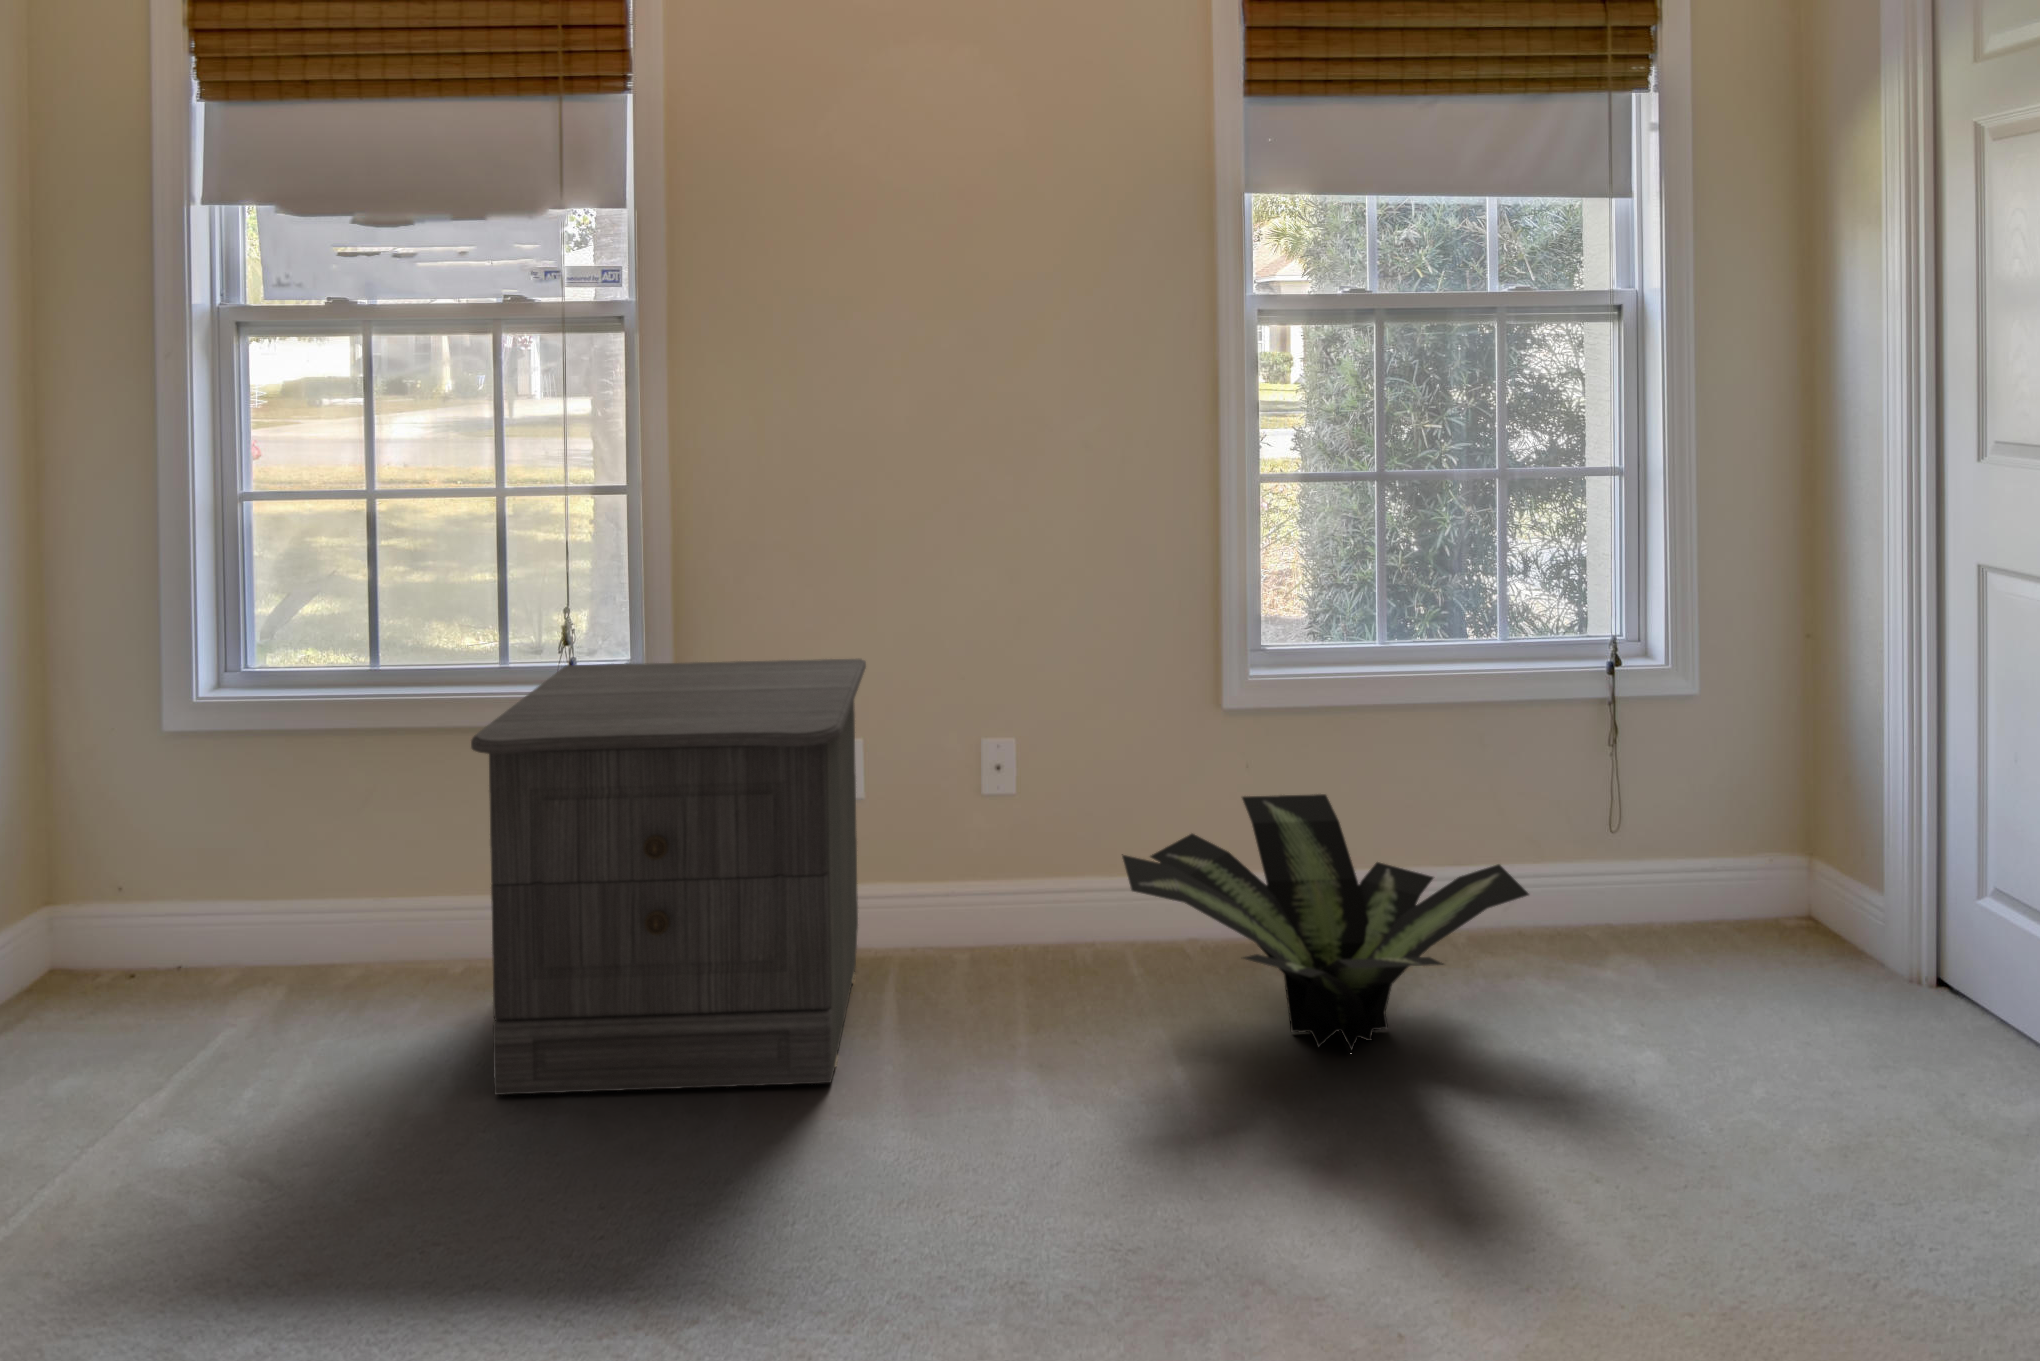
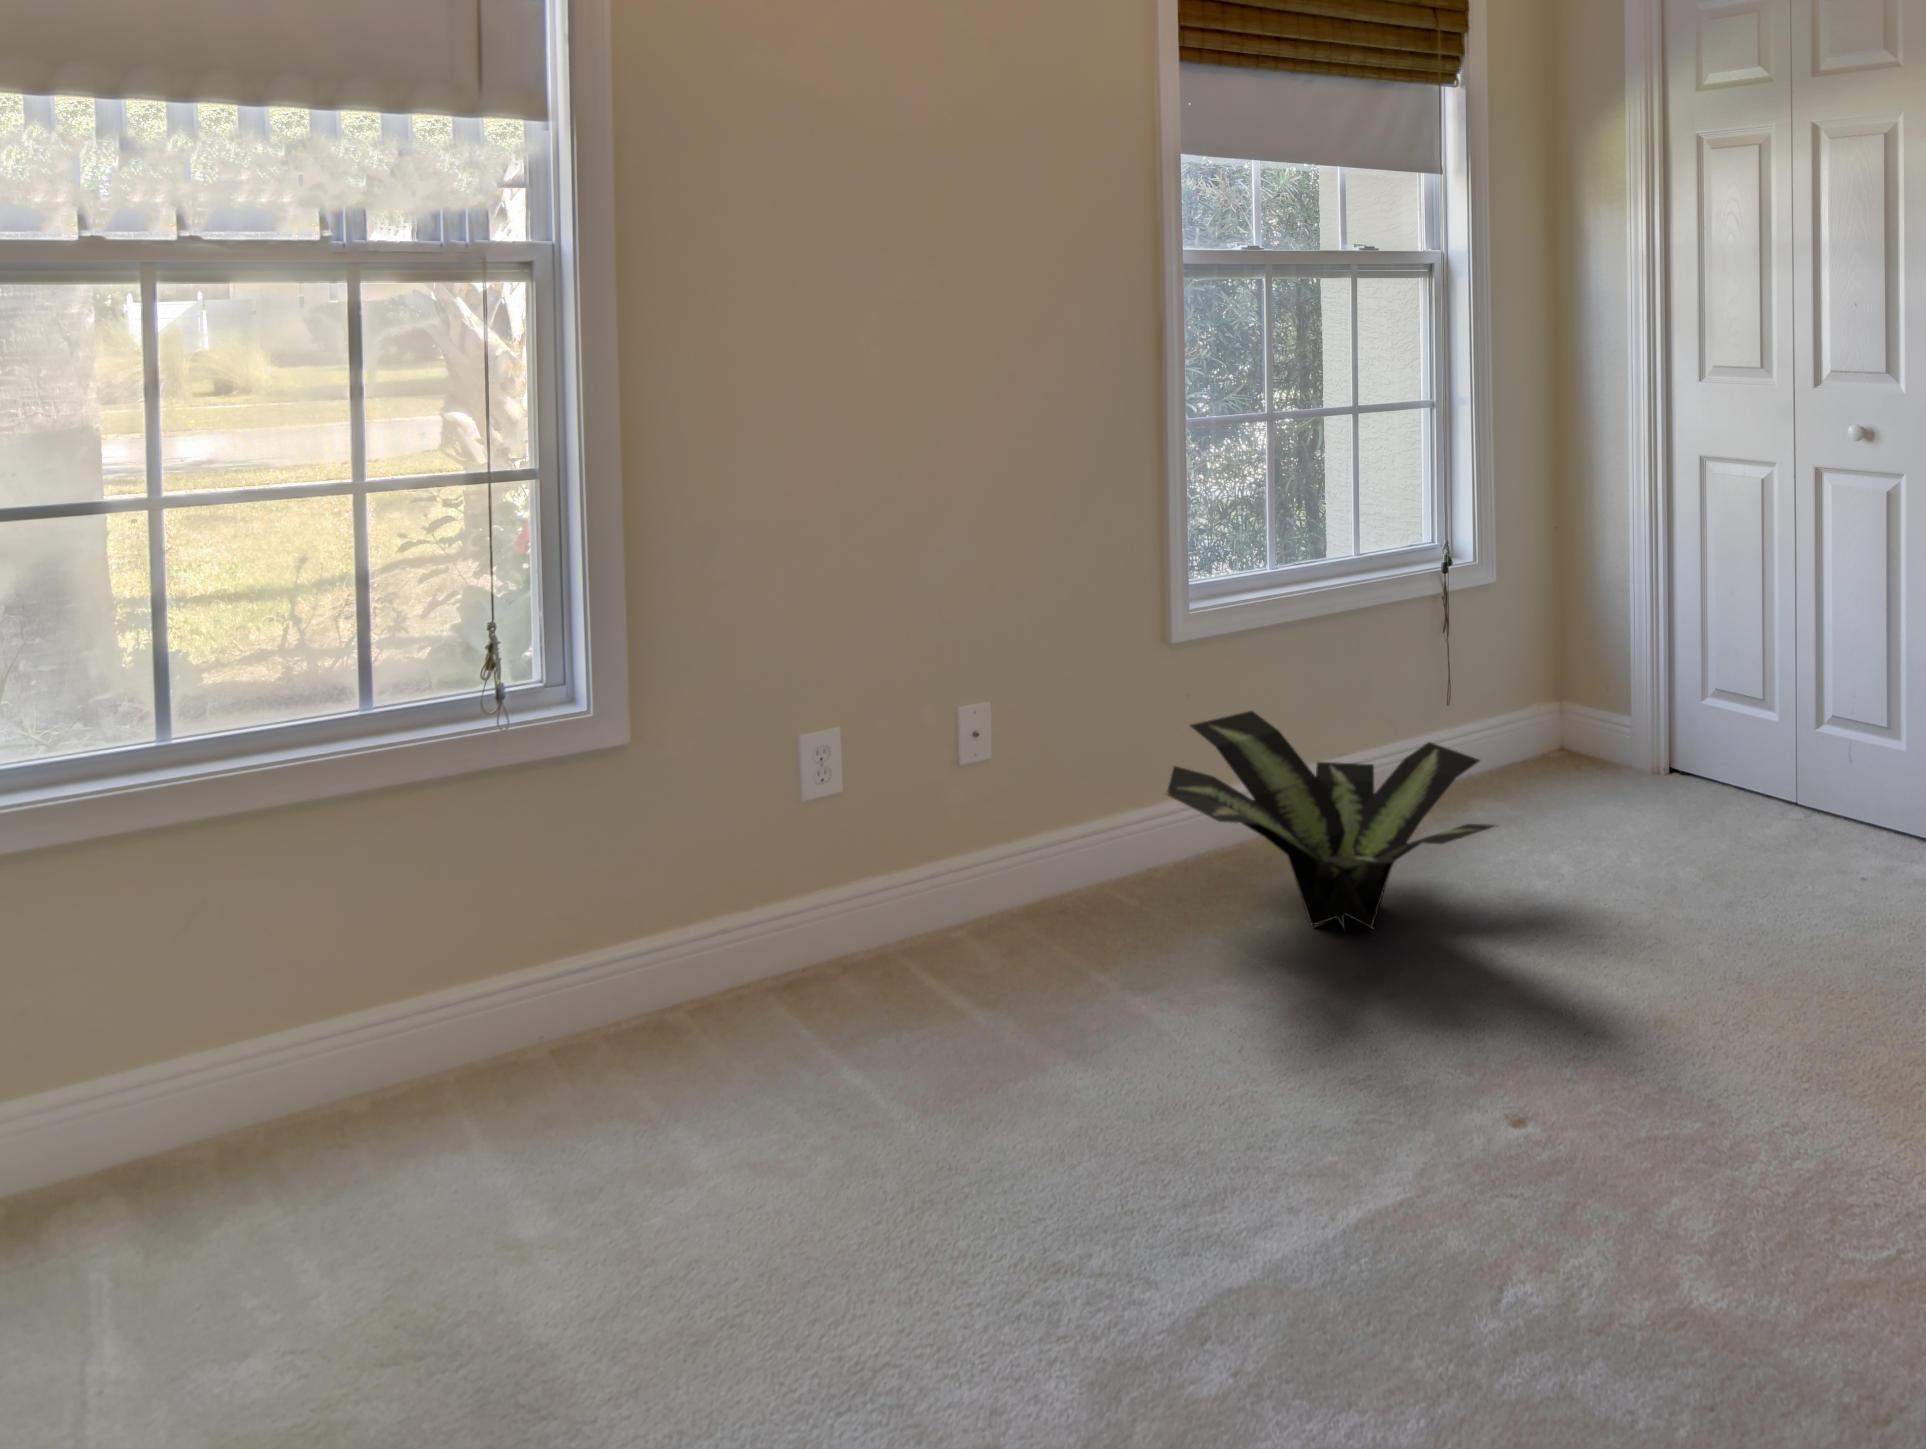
nightstand: present [471,659,866,1095] -> none [494,640,979,1234]

